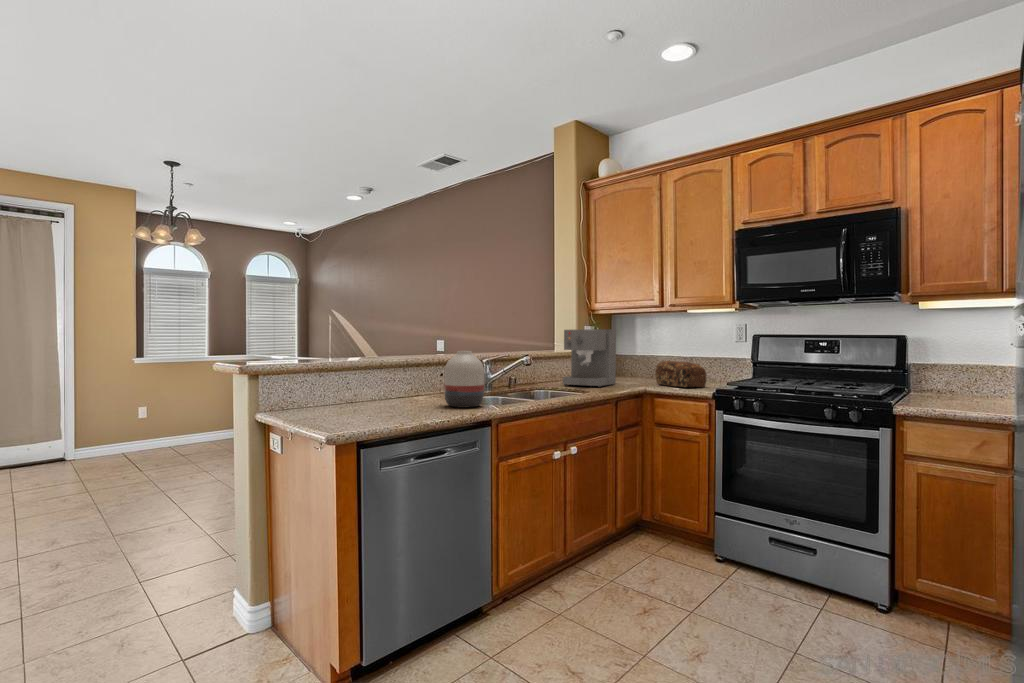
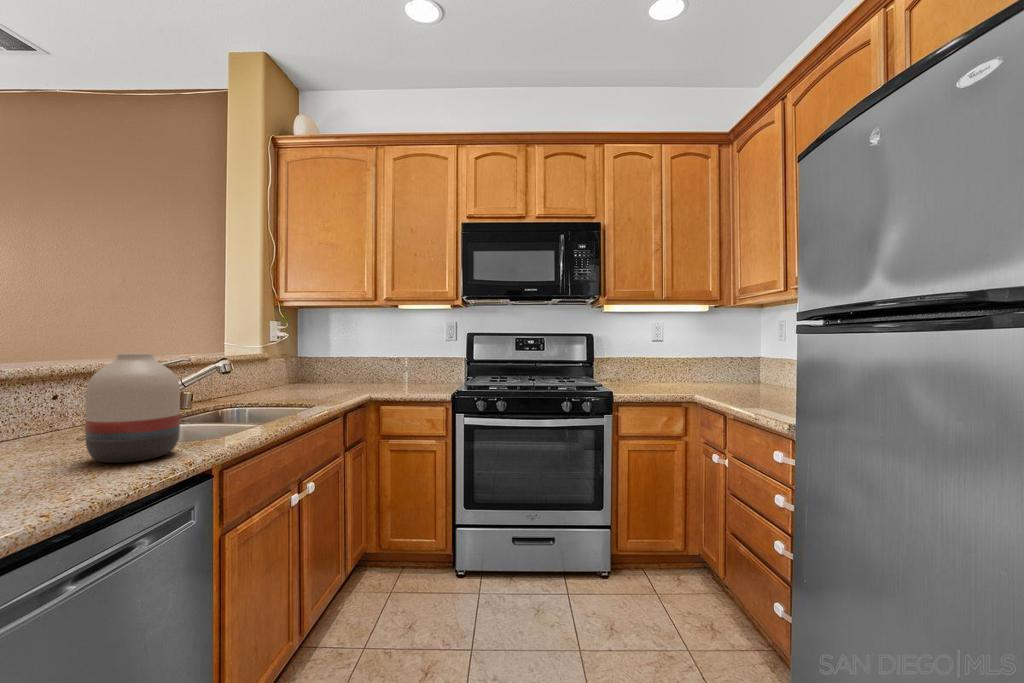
coffee maker: present [563,329,616,387] -> none [255,323,324,398]
bread loaf: present [655,361,706,387] -> none [372,361,431,389]

